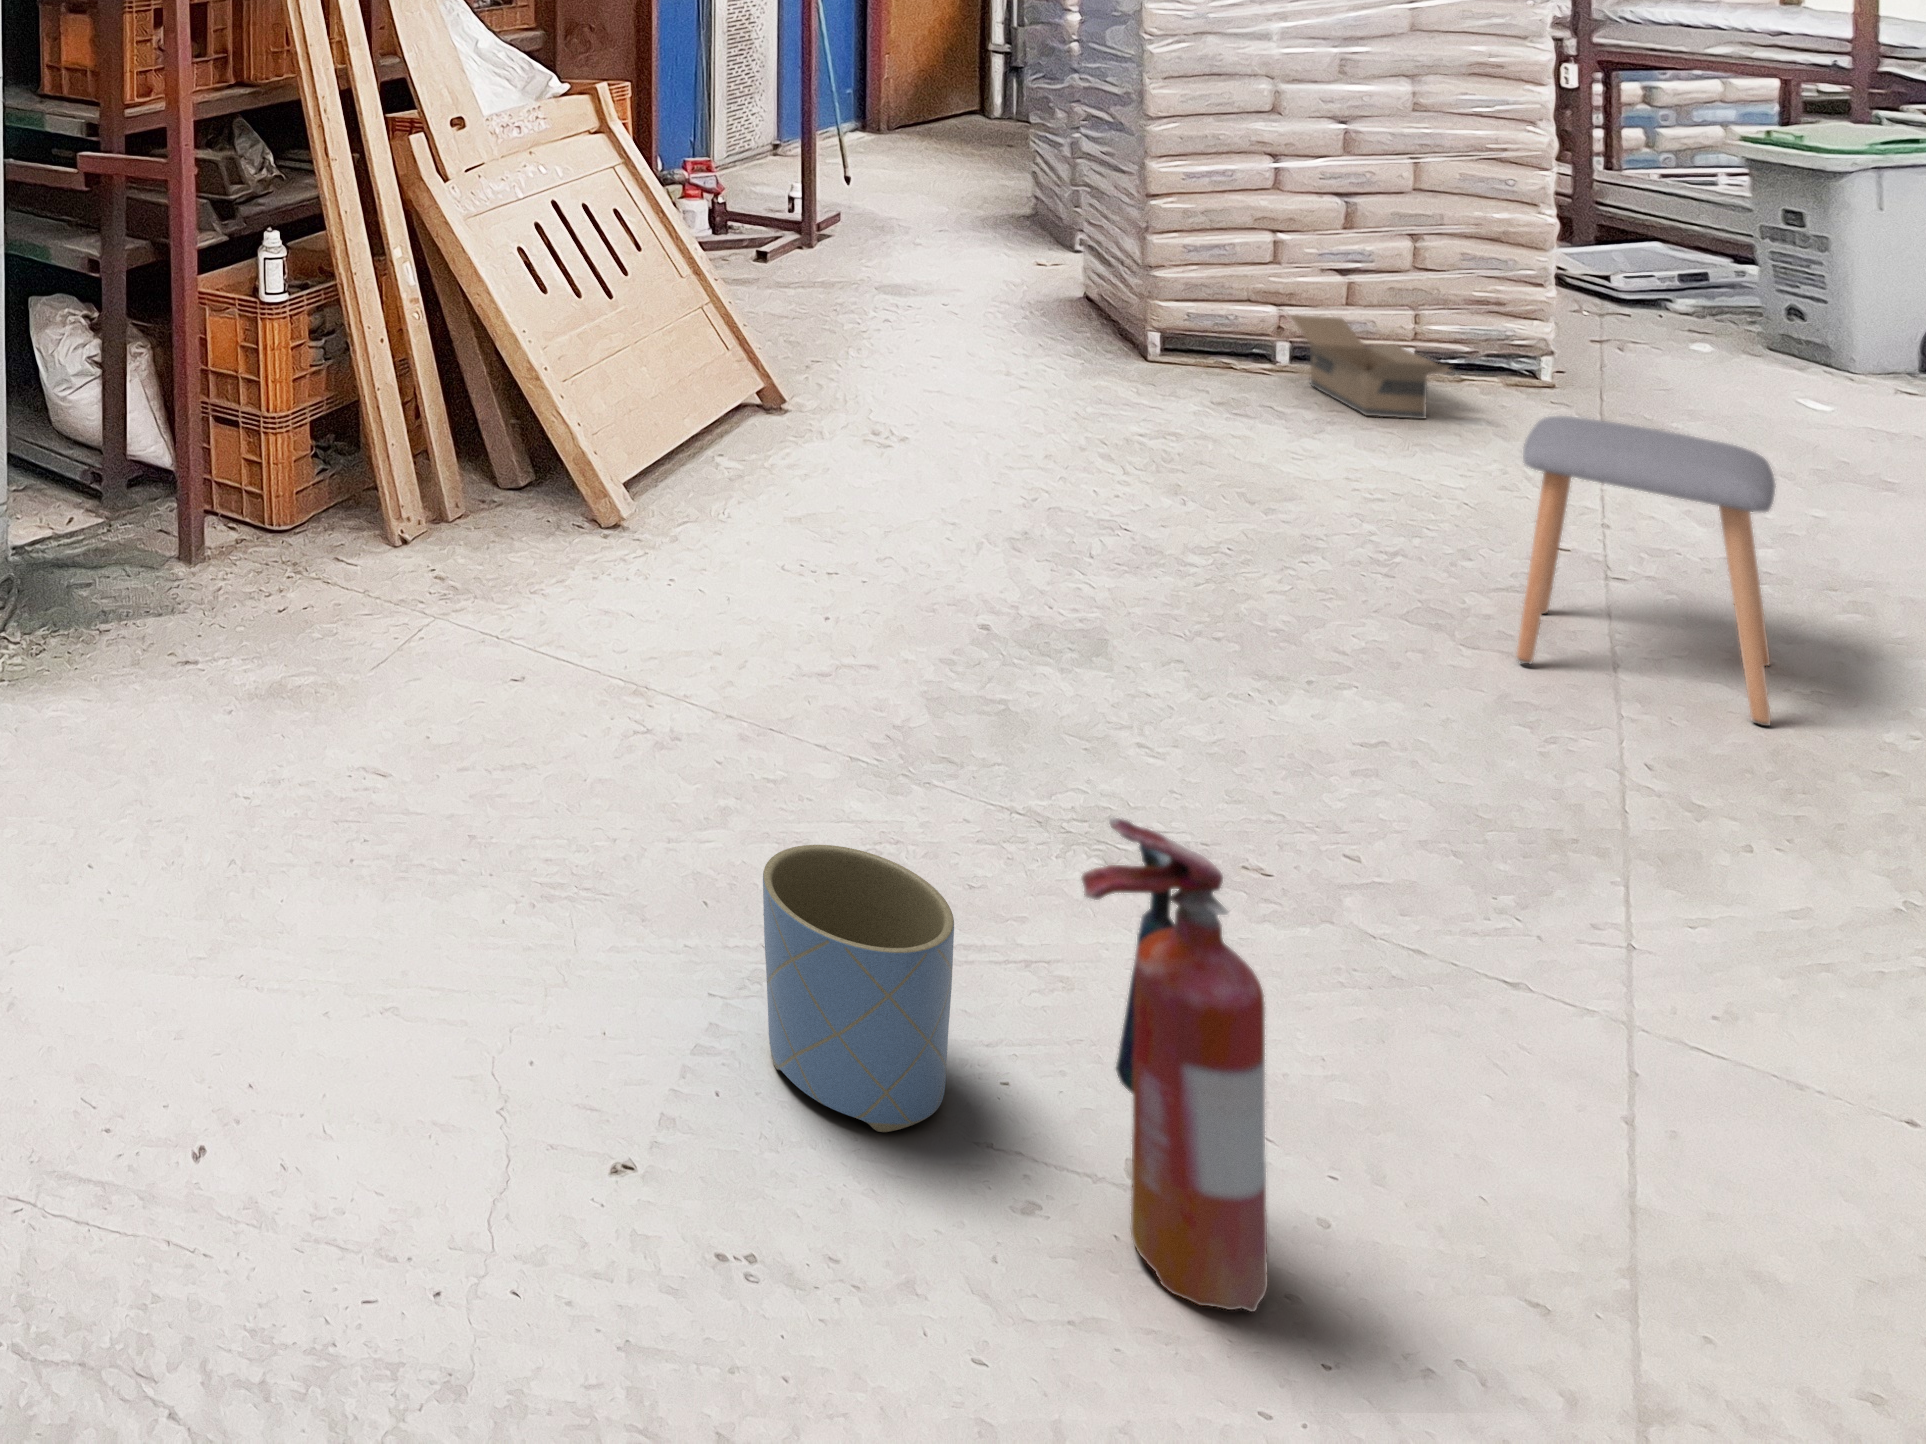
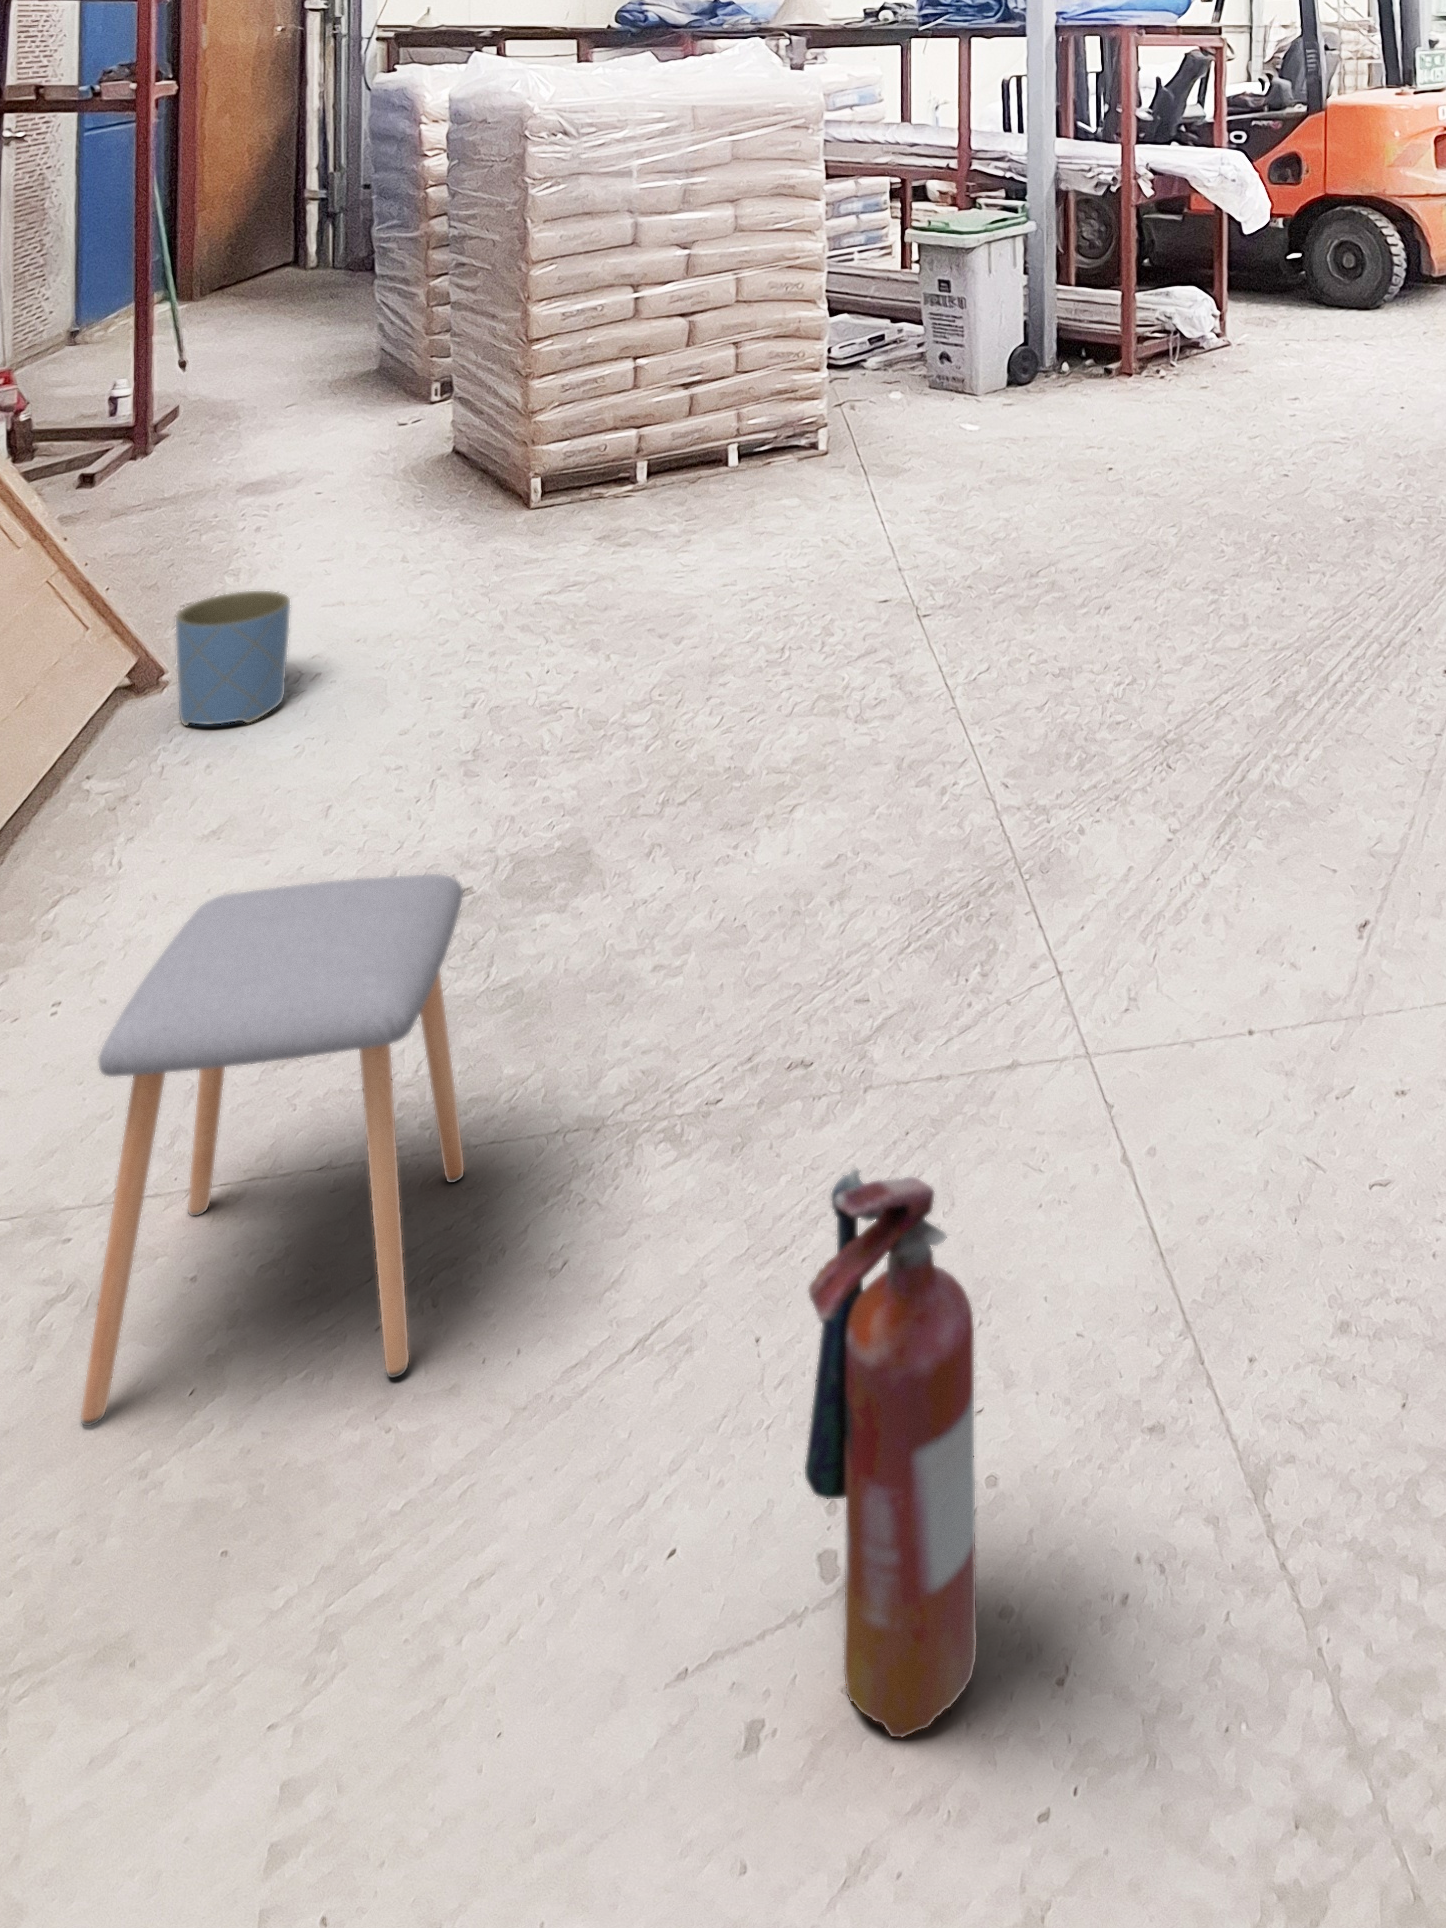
cardboard box: present [1291,315,1450,419] -> none [647,424,778,511]
stool: present [1516,416,1776,726] -> present [81,874,465,1426]
planter: present [763,845,954,1132] -> present [176,591,290,726]

